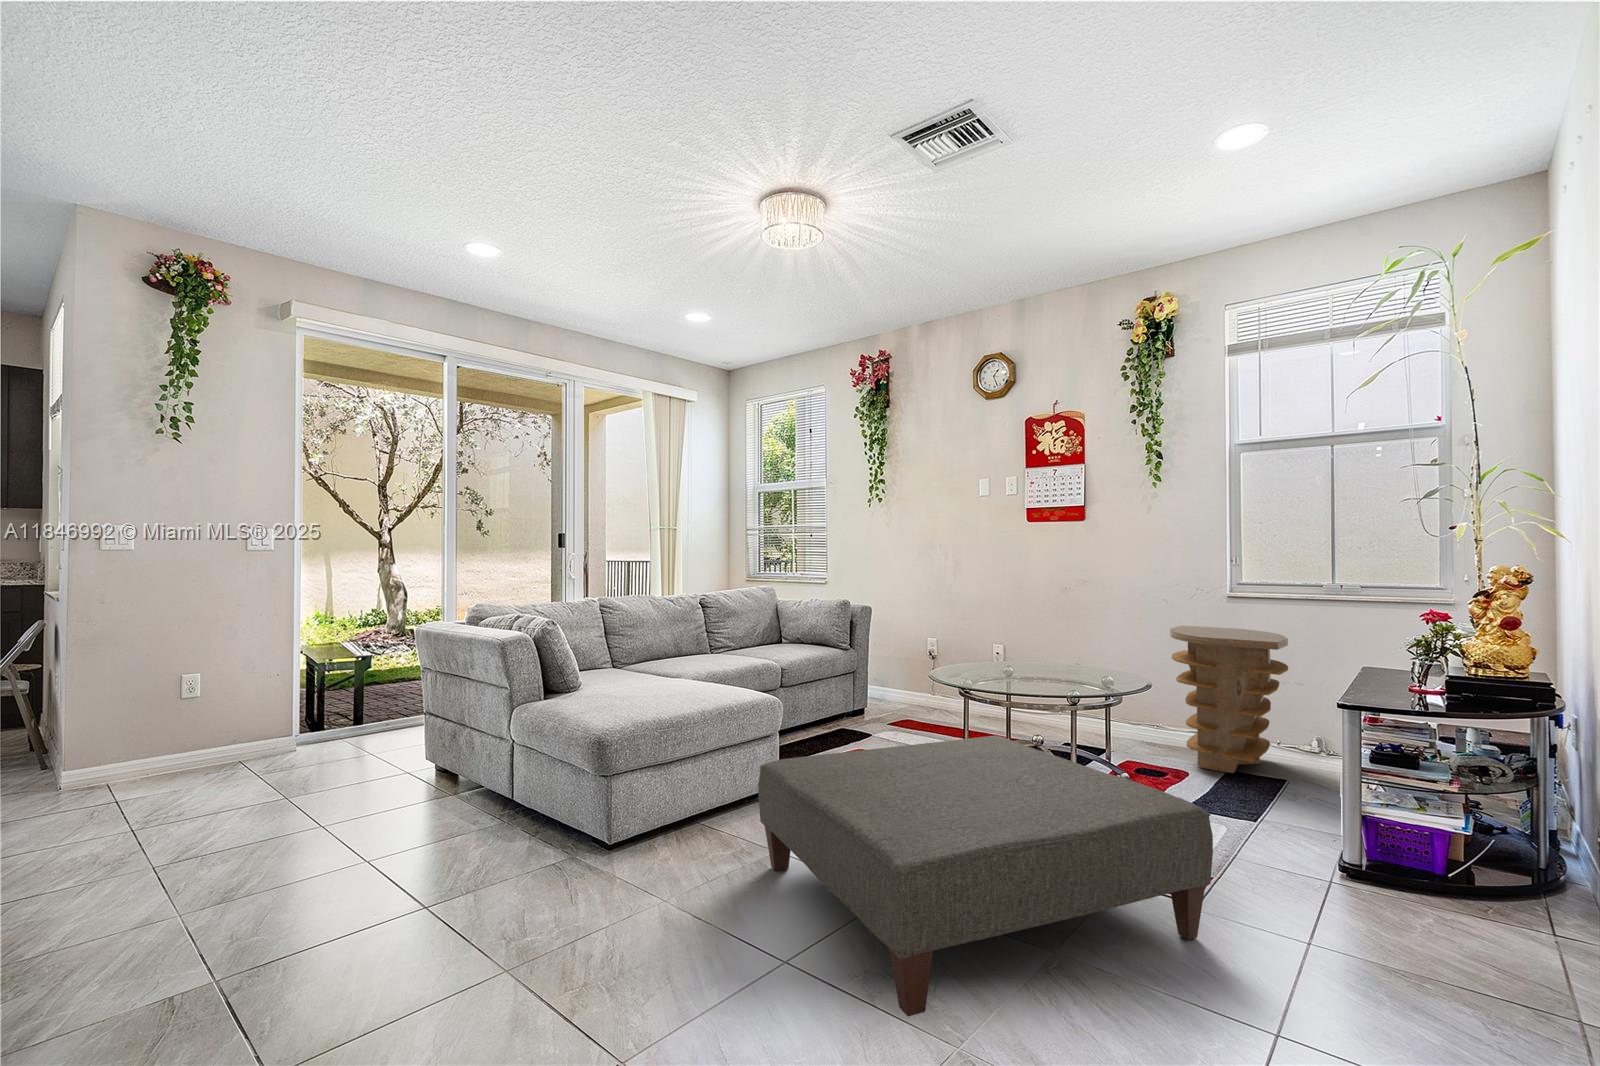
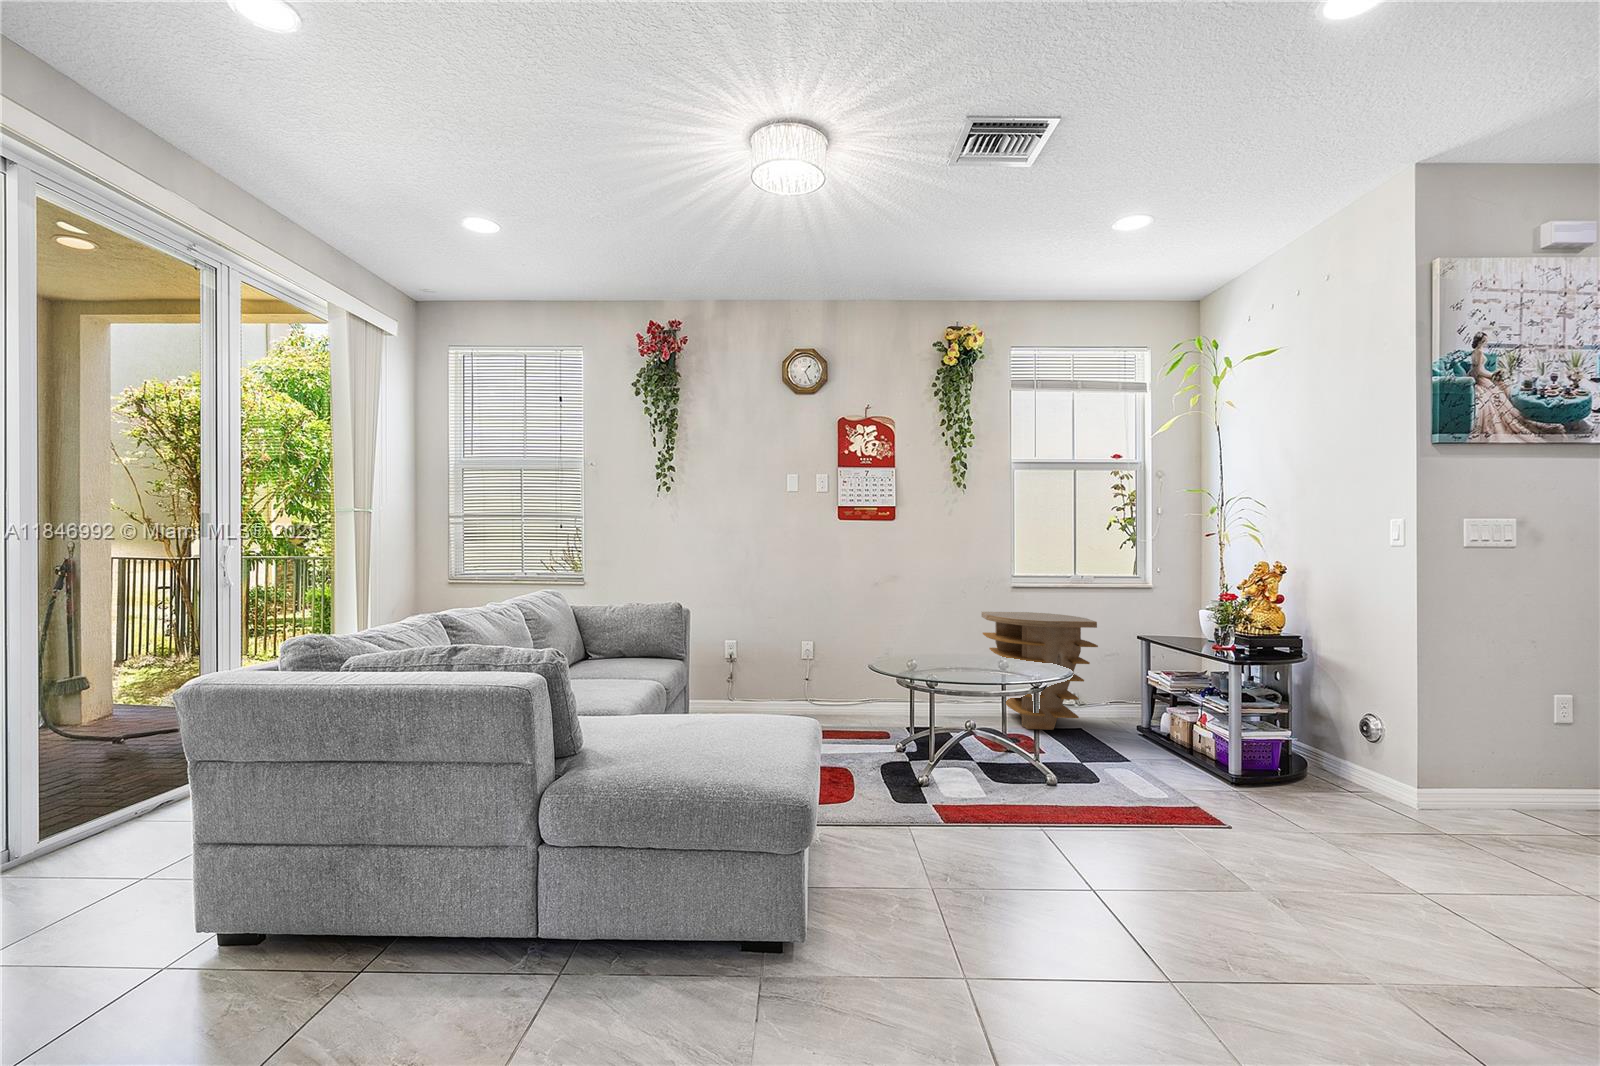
ottoman: present [758,736,1213,1016] -> none [941,727,1338,1007]

